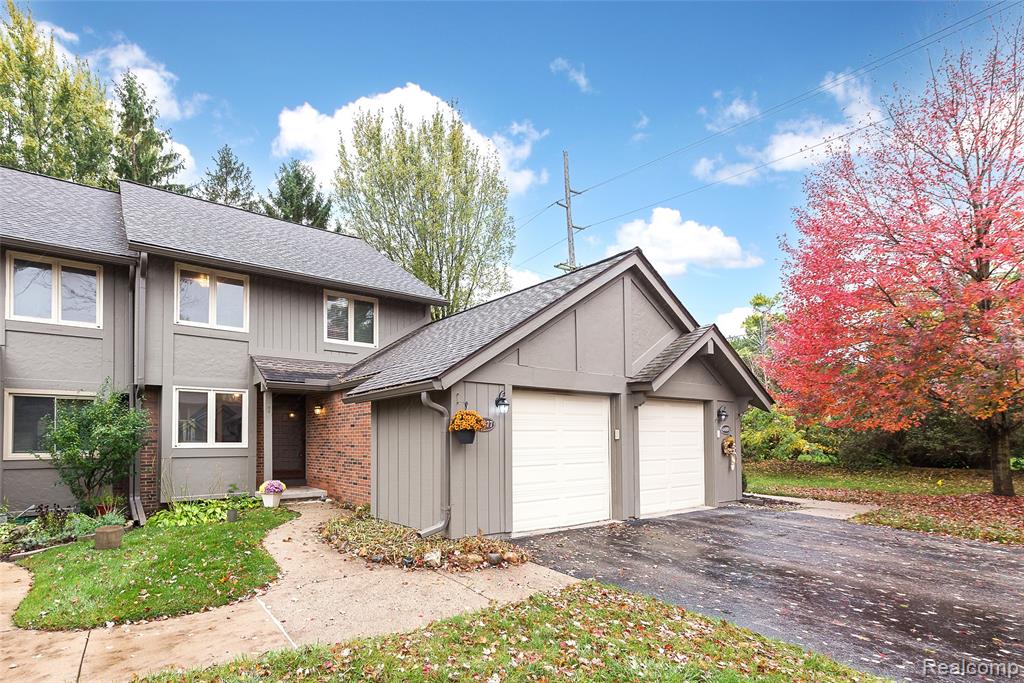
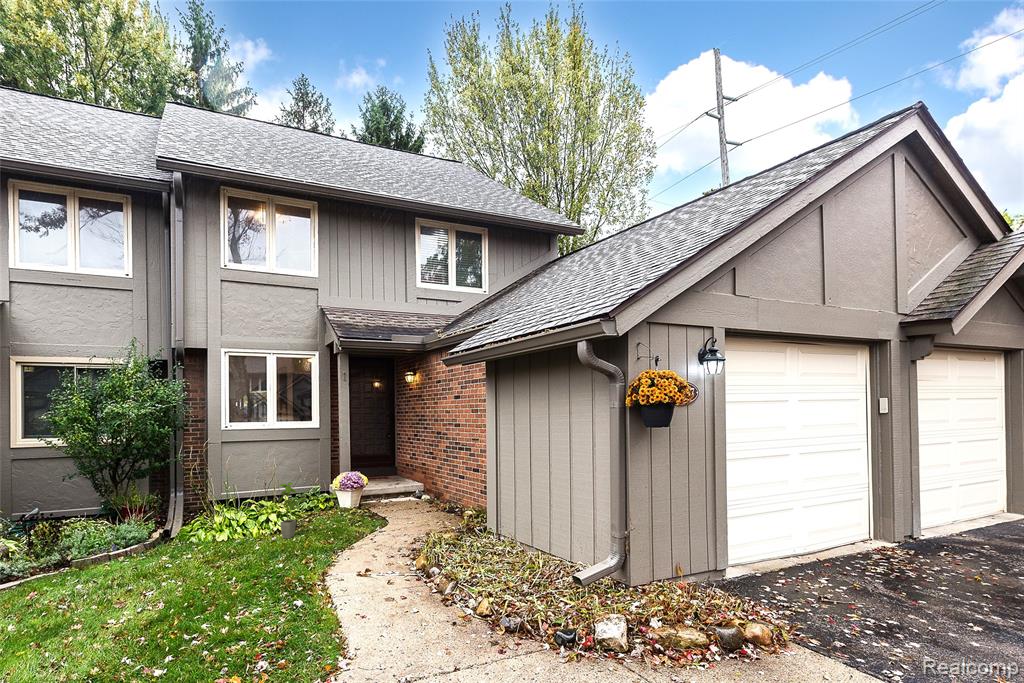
wooden bucket: present [95,525,123,549] -> none [39,563,92,609]

